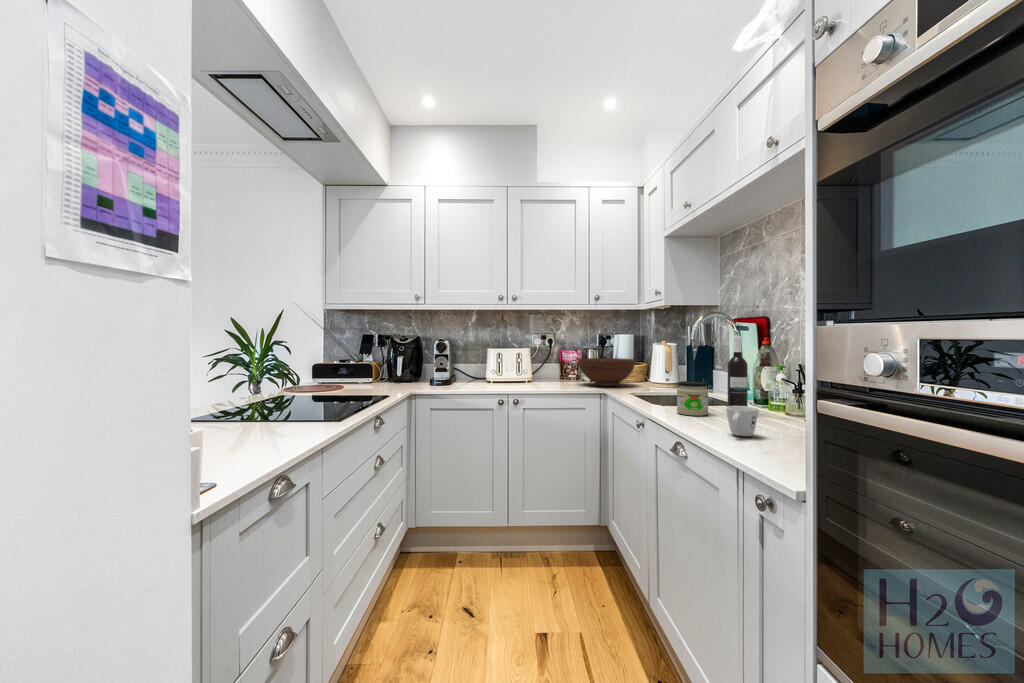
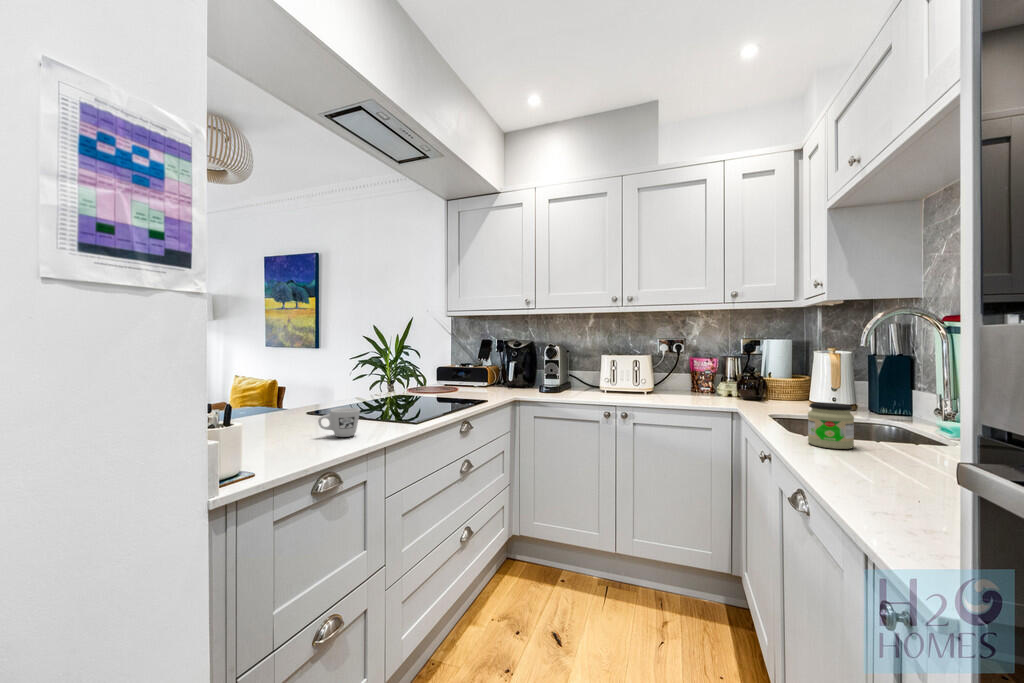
wine bottle: present [728,336,748,407] -> none [887,344,919,453]
fruit bowl: present [578,358,636,386] -> none [708,369,784,403]
mug: present [726,406,759,436] -> present [318,408,360,437]

